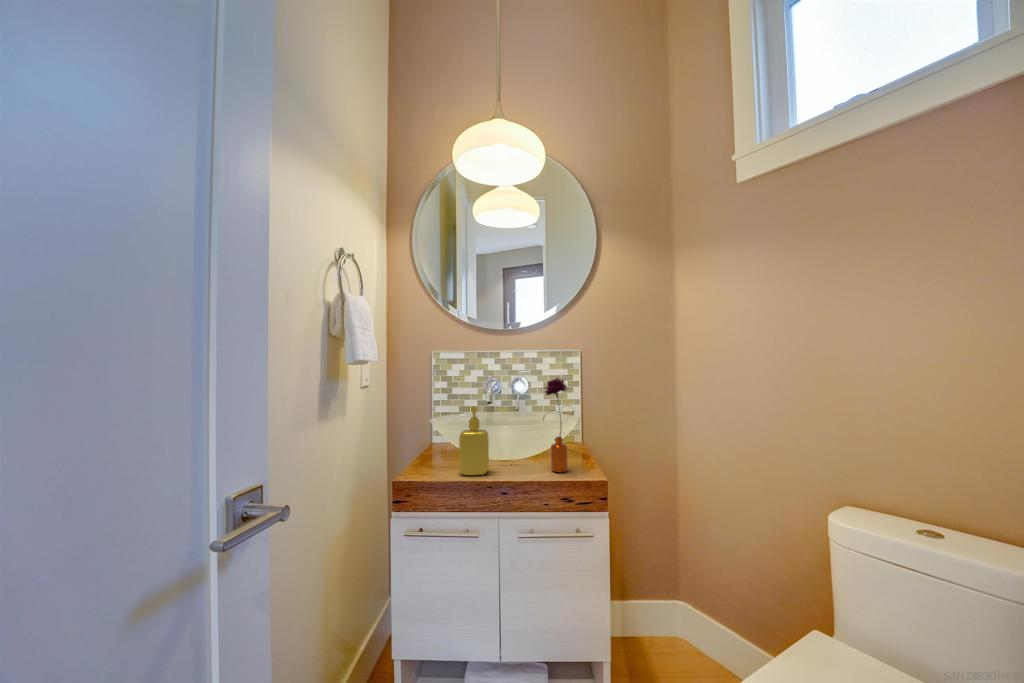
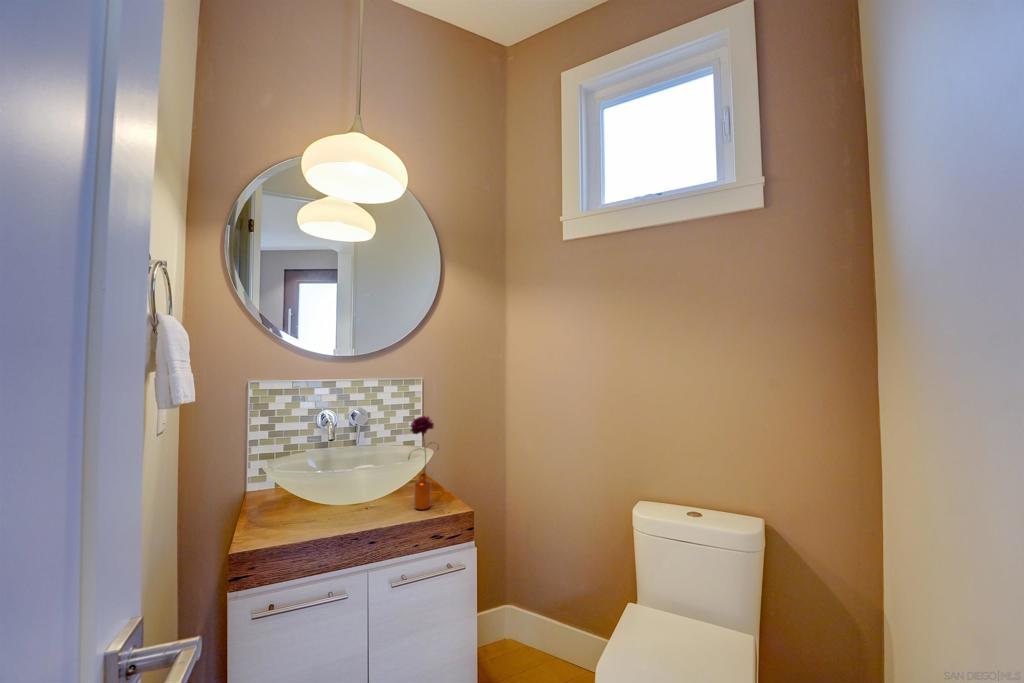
soap dispenser: present [459,406,489,475] -> none [317,452,354,530]

